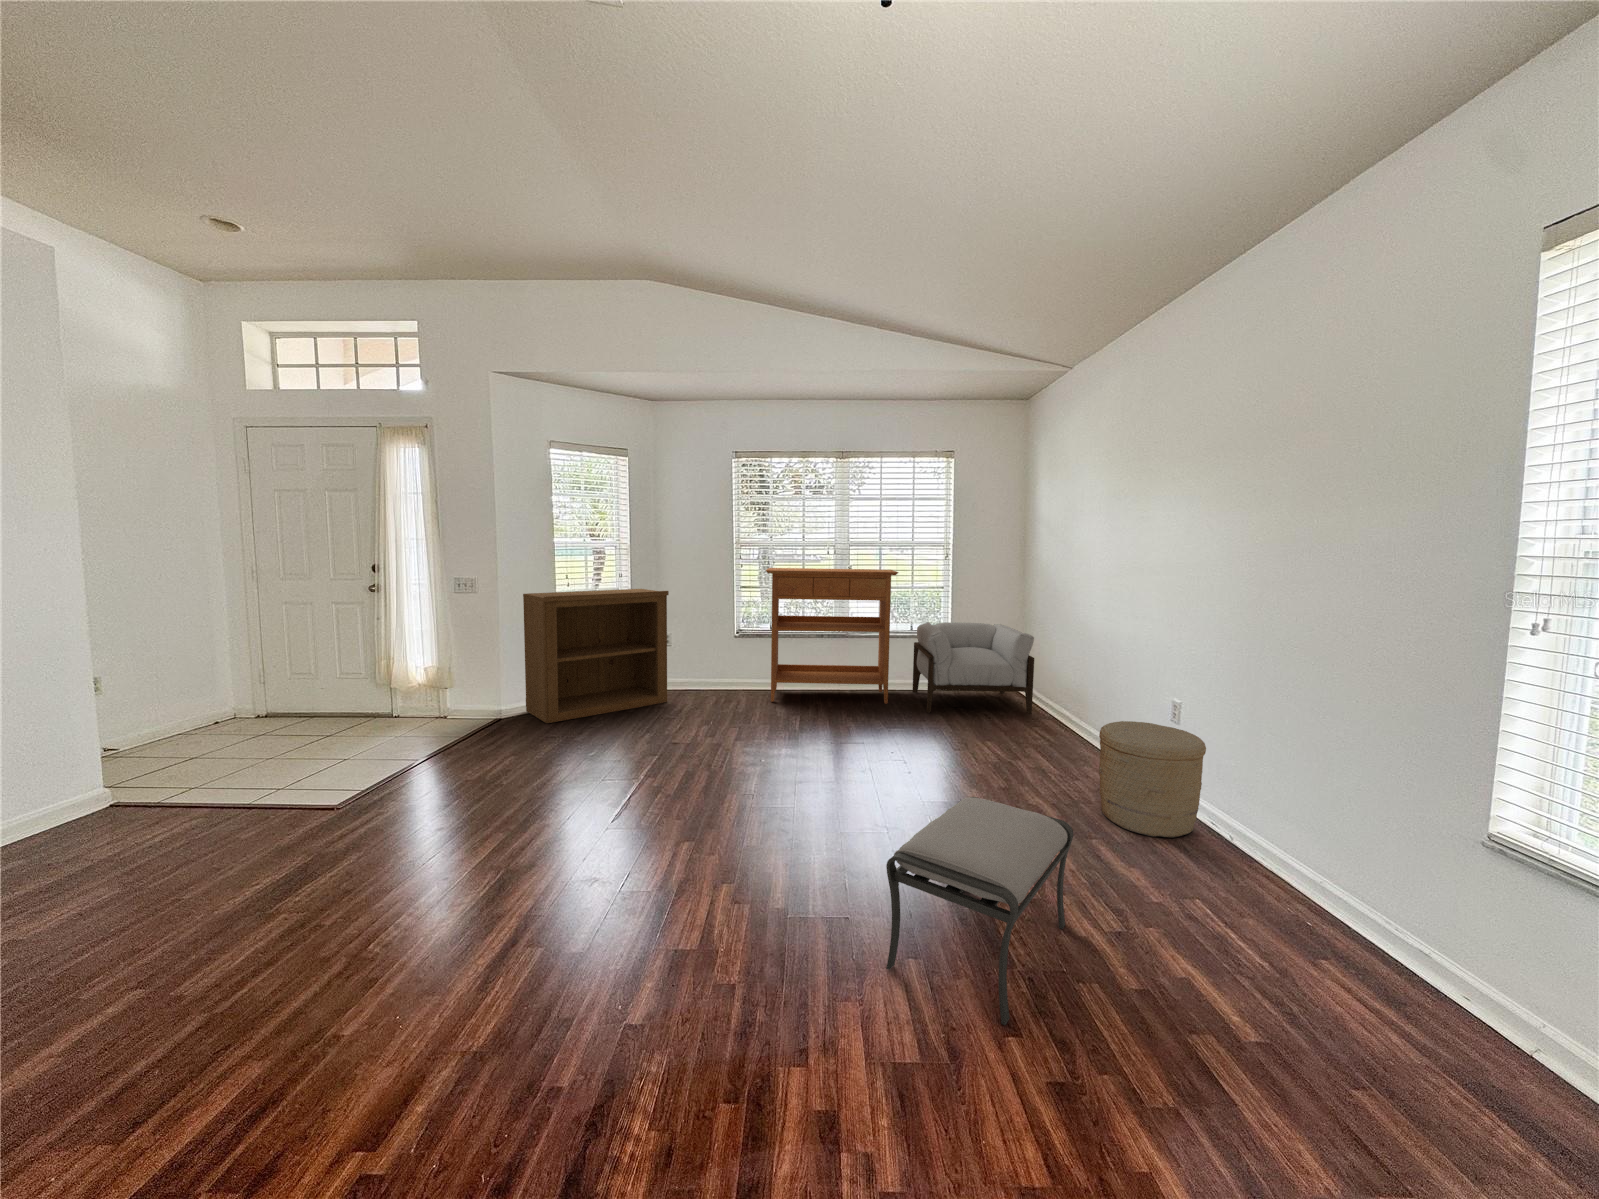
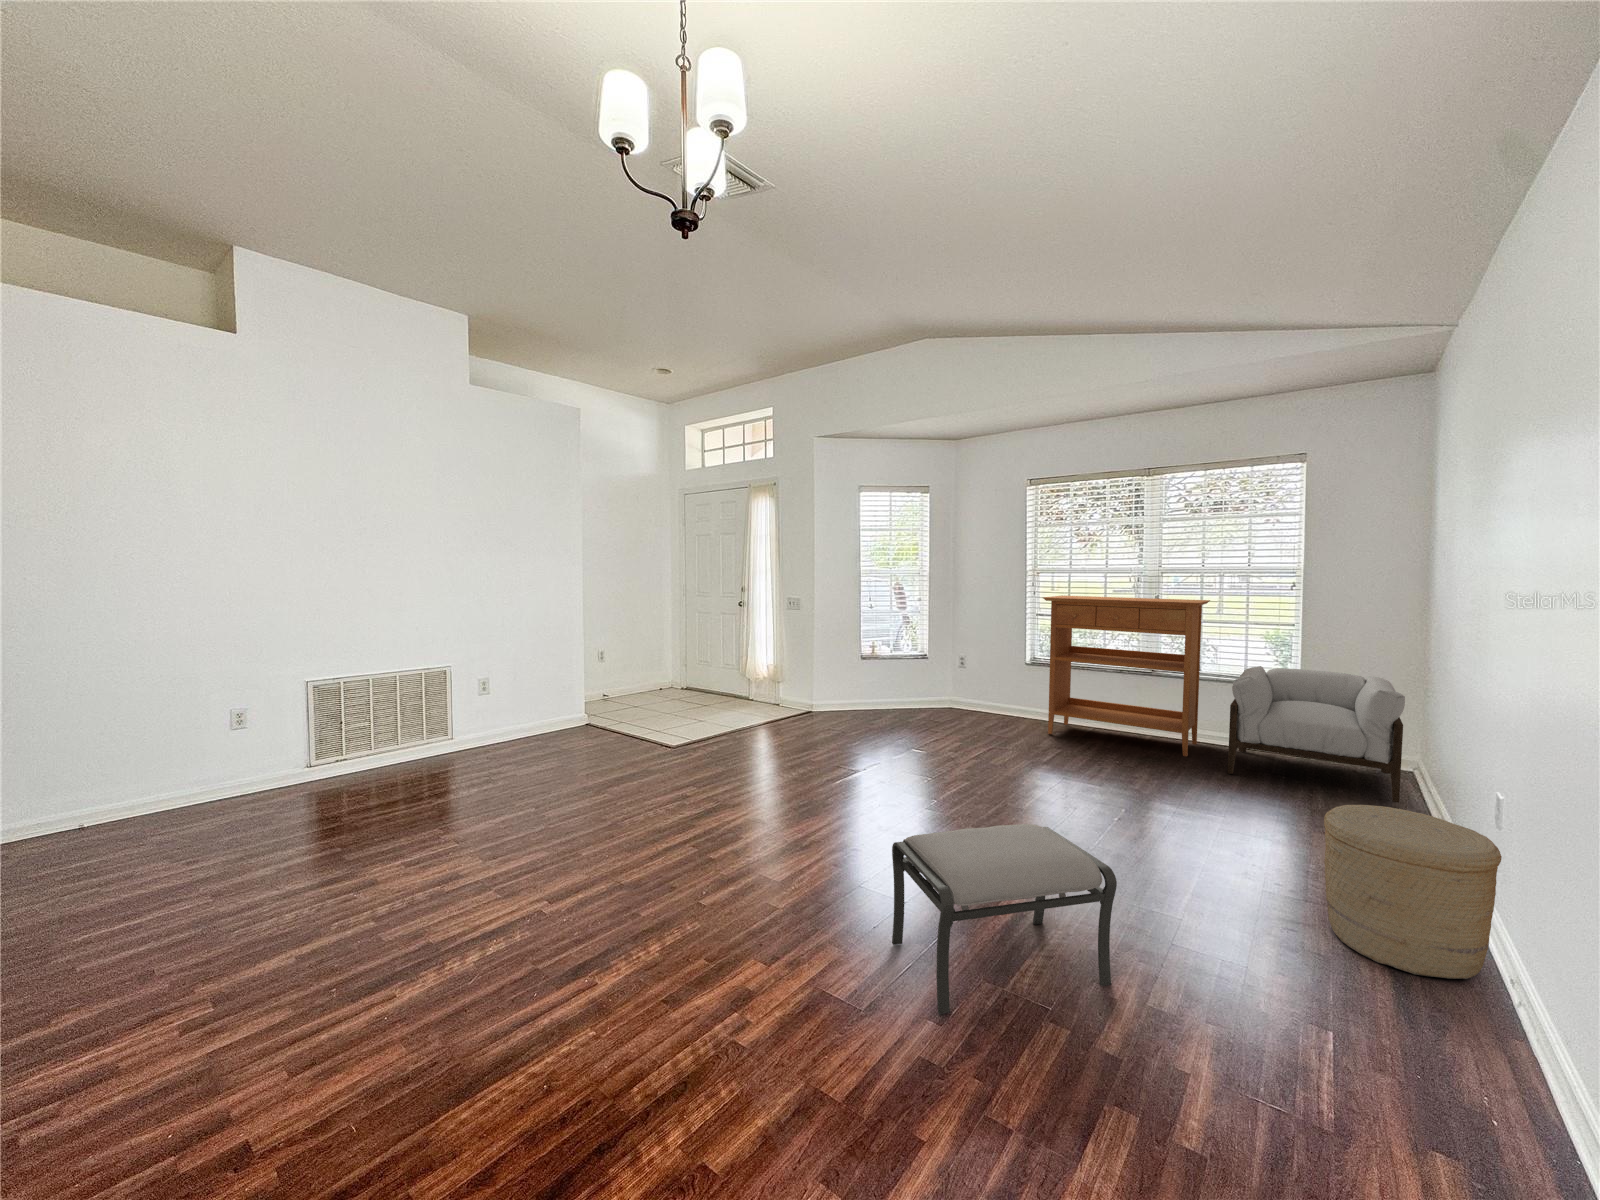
bookshelf: present [523,589,669,723] -> none [832,612,952,720]

